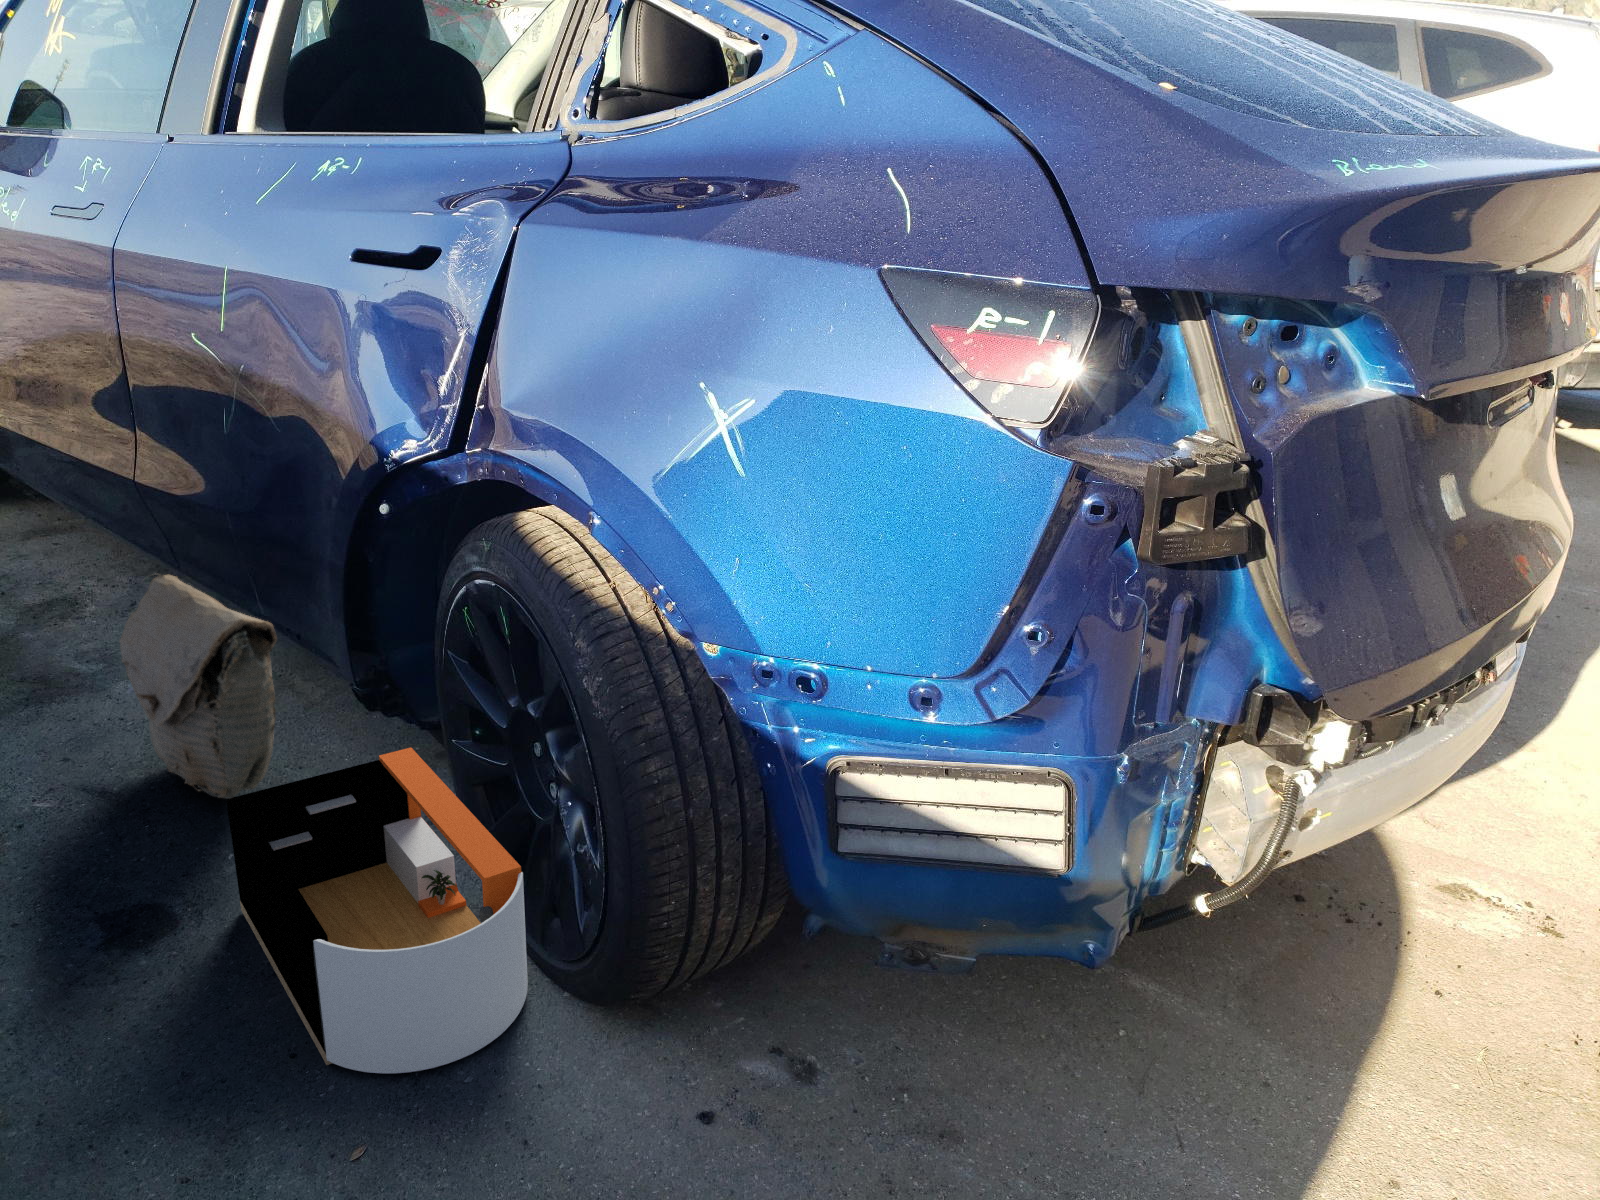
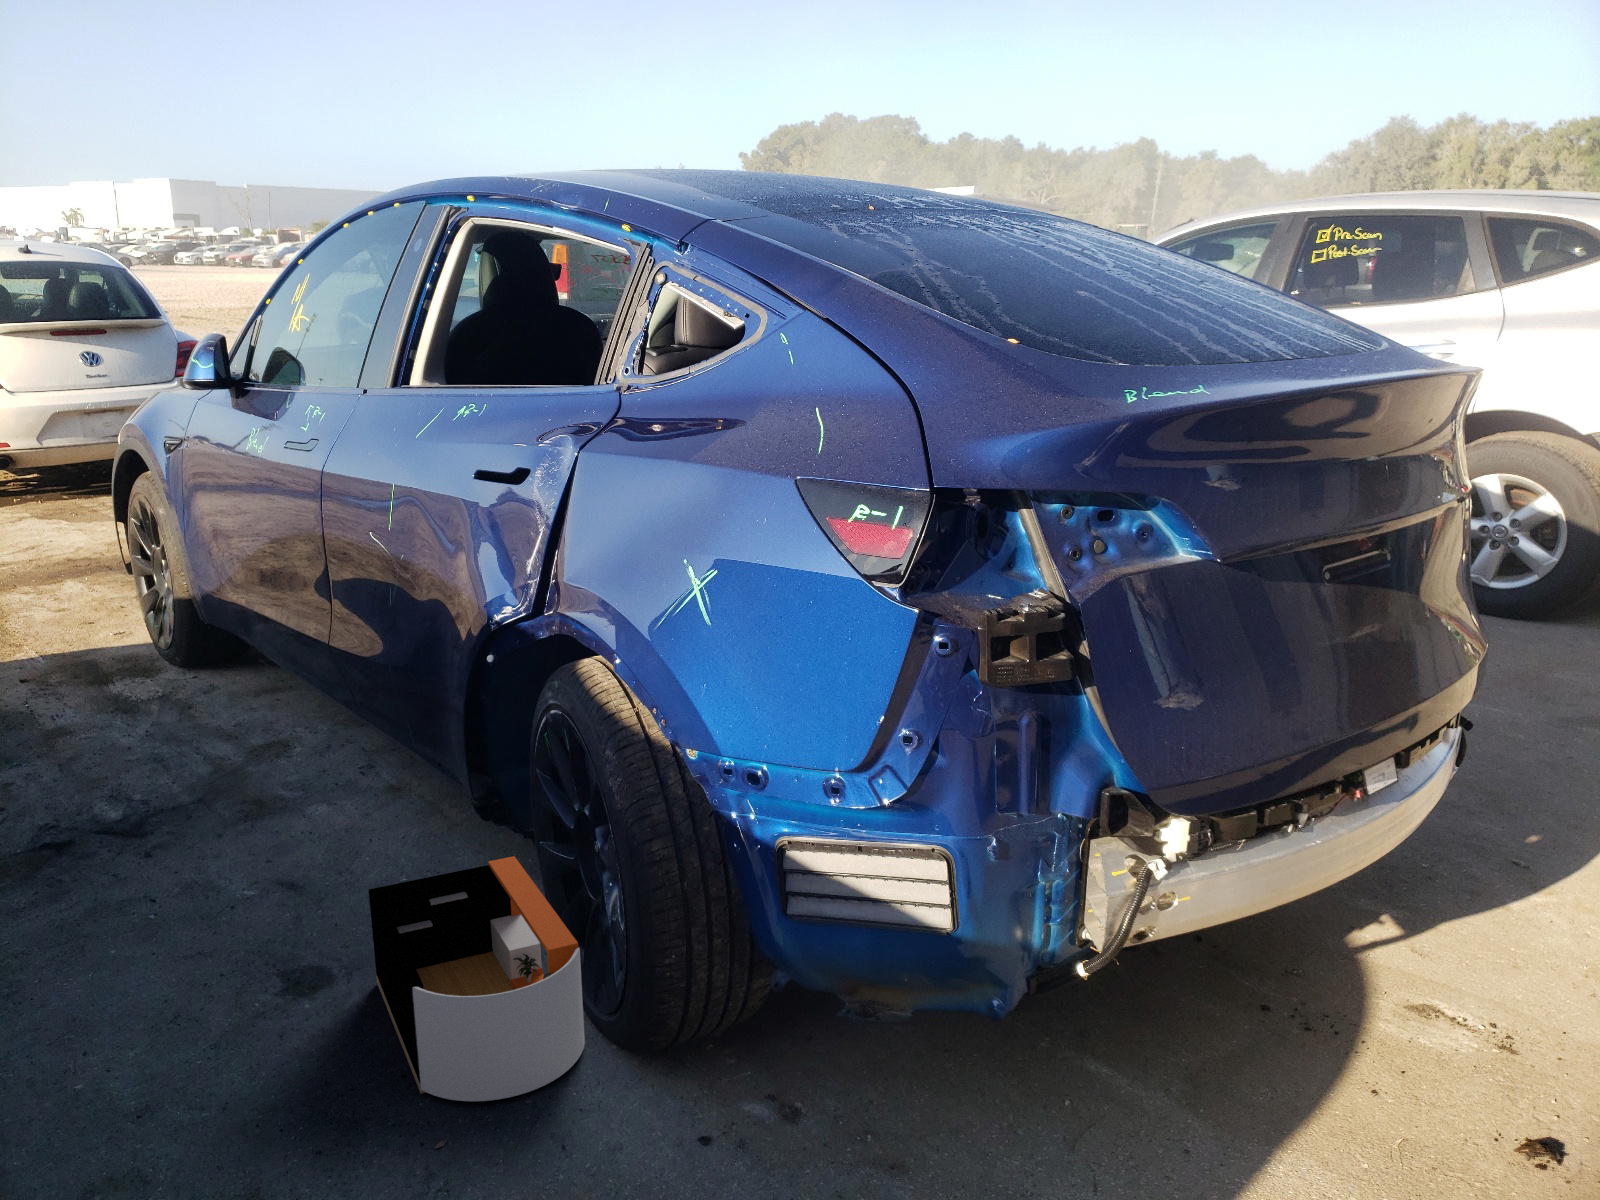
bag: present [119,574,277,798] -> none [308,718,423,900]

